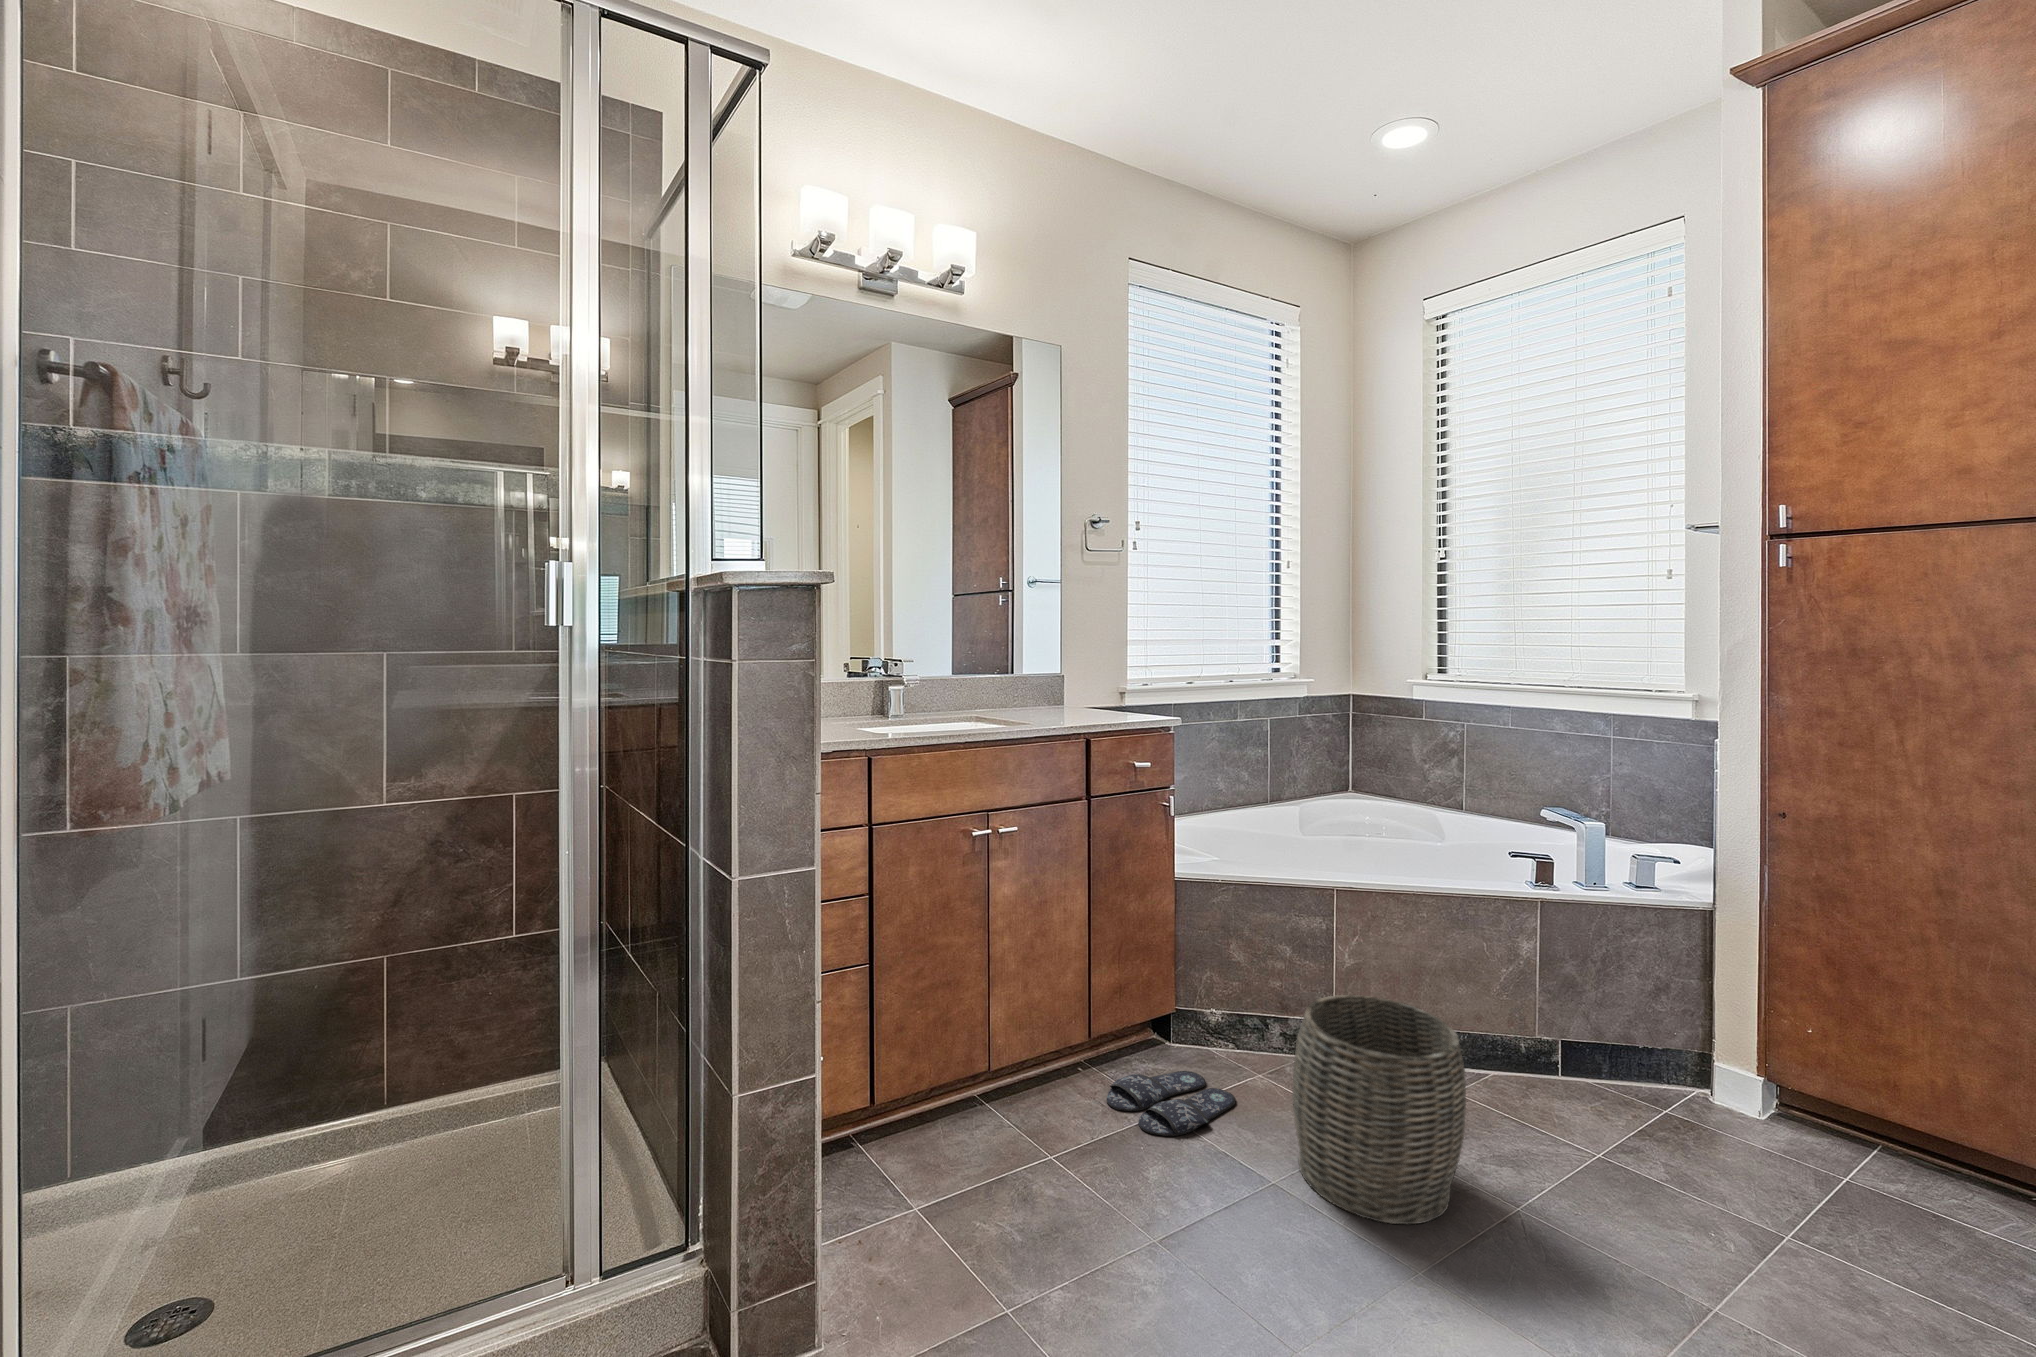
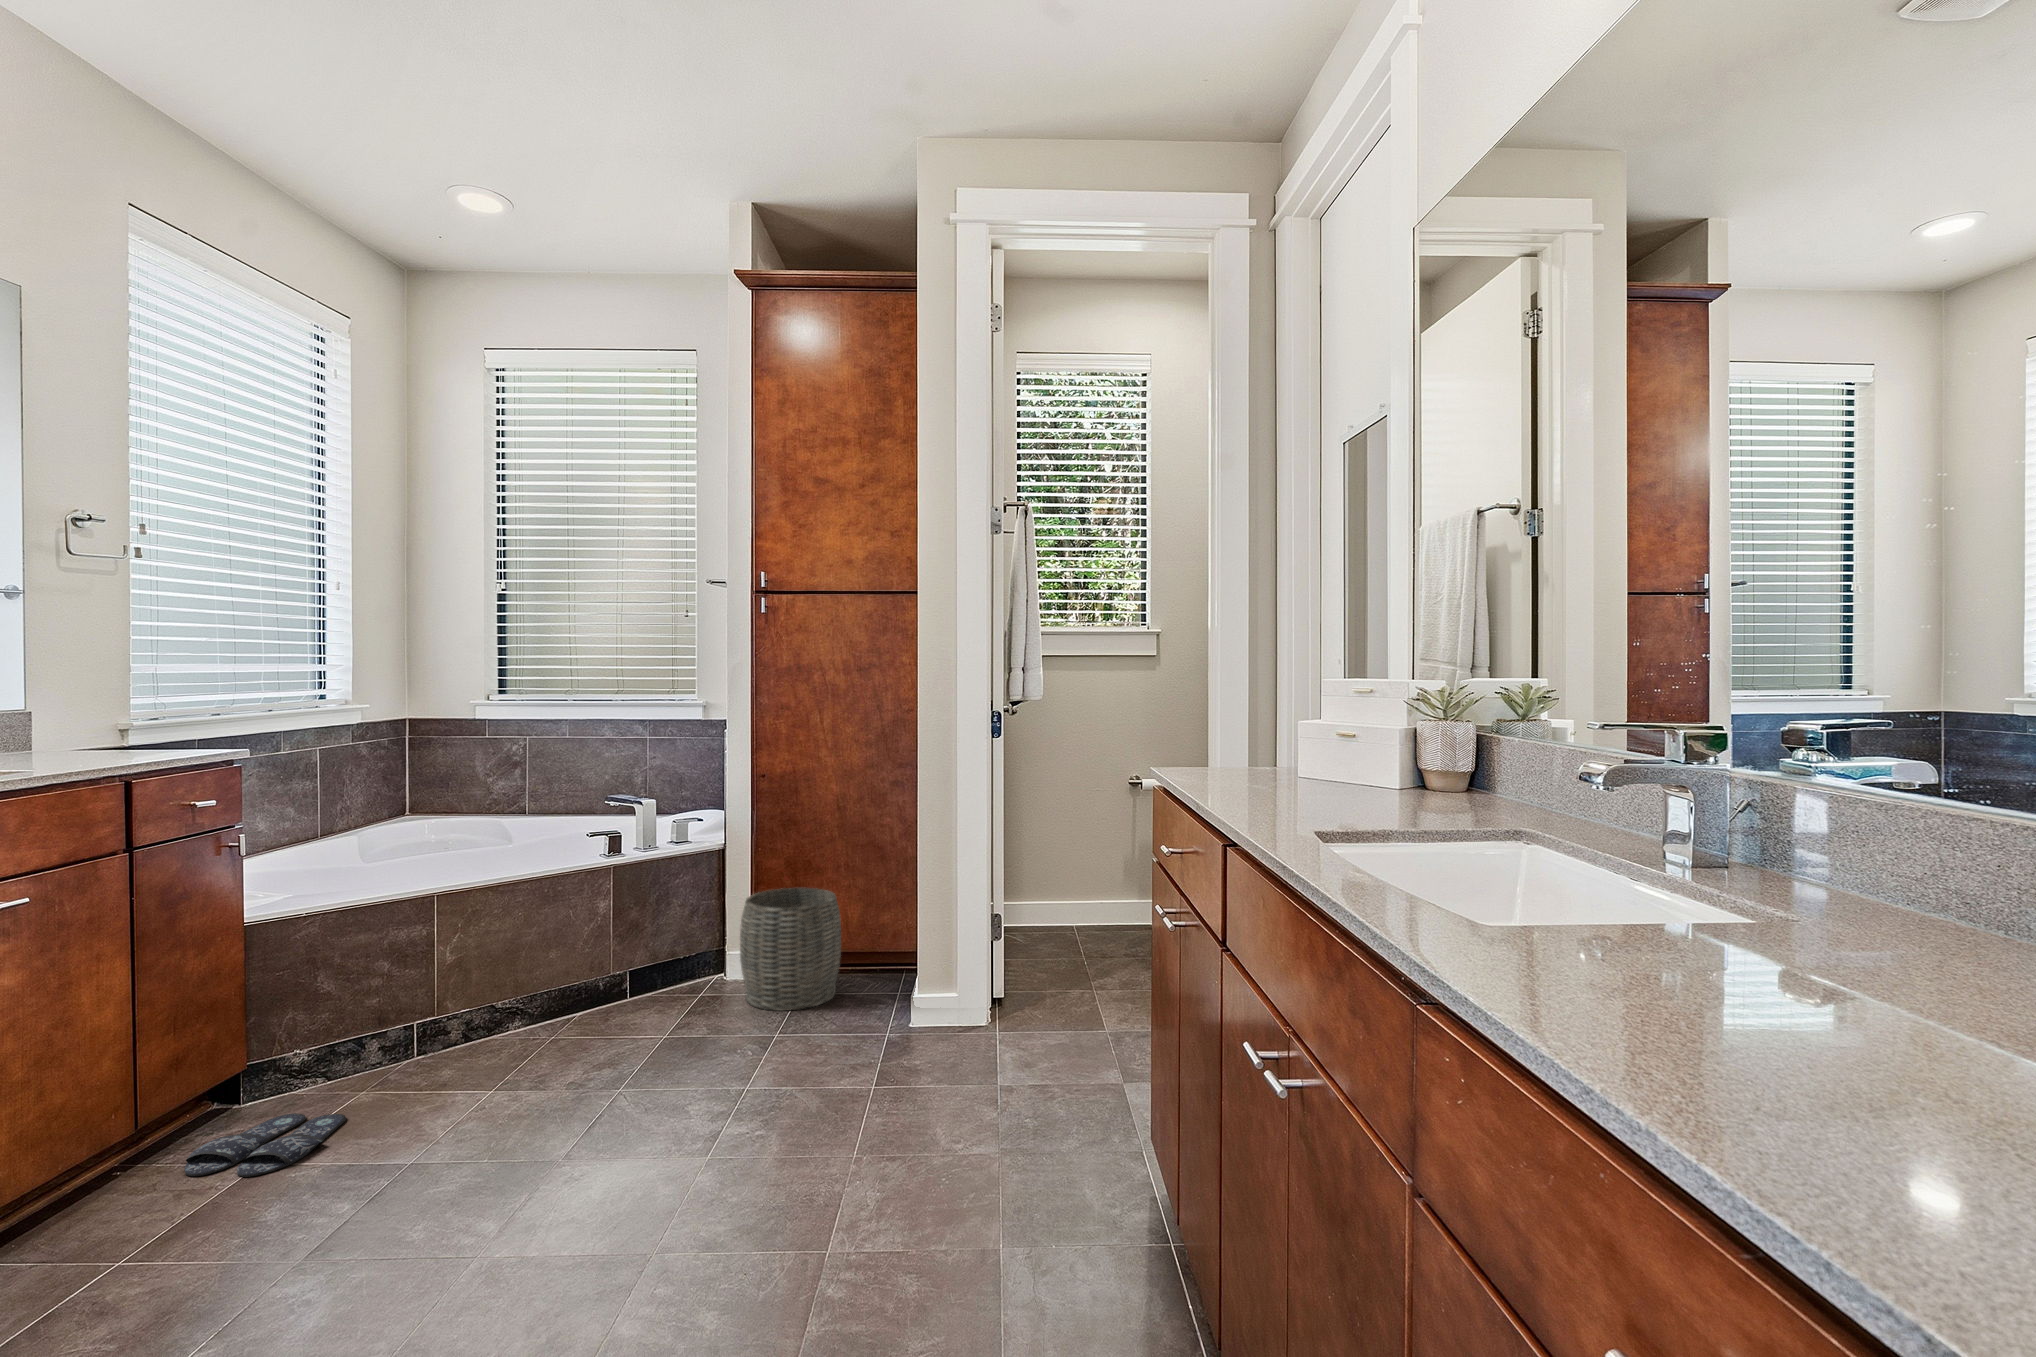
woven basket: present [1292,995,1466,1224] -> present [740,888,841,1011]

